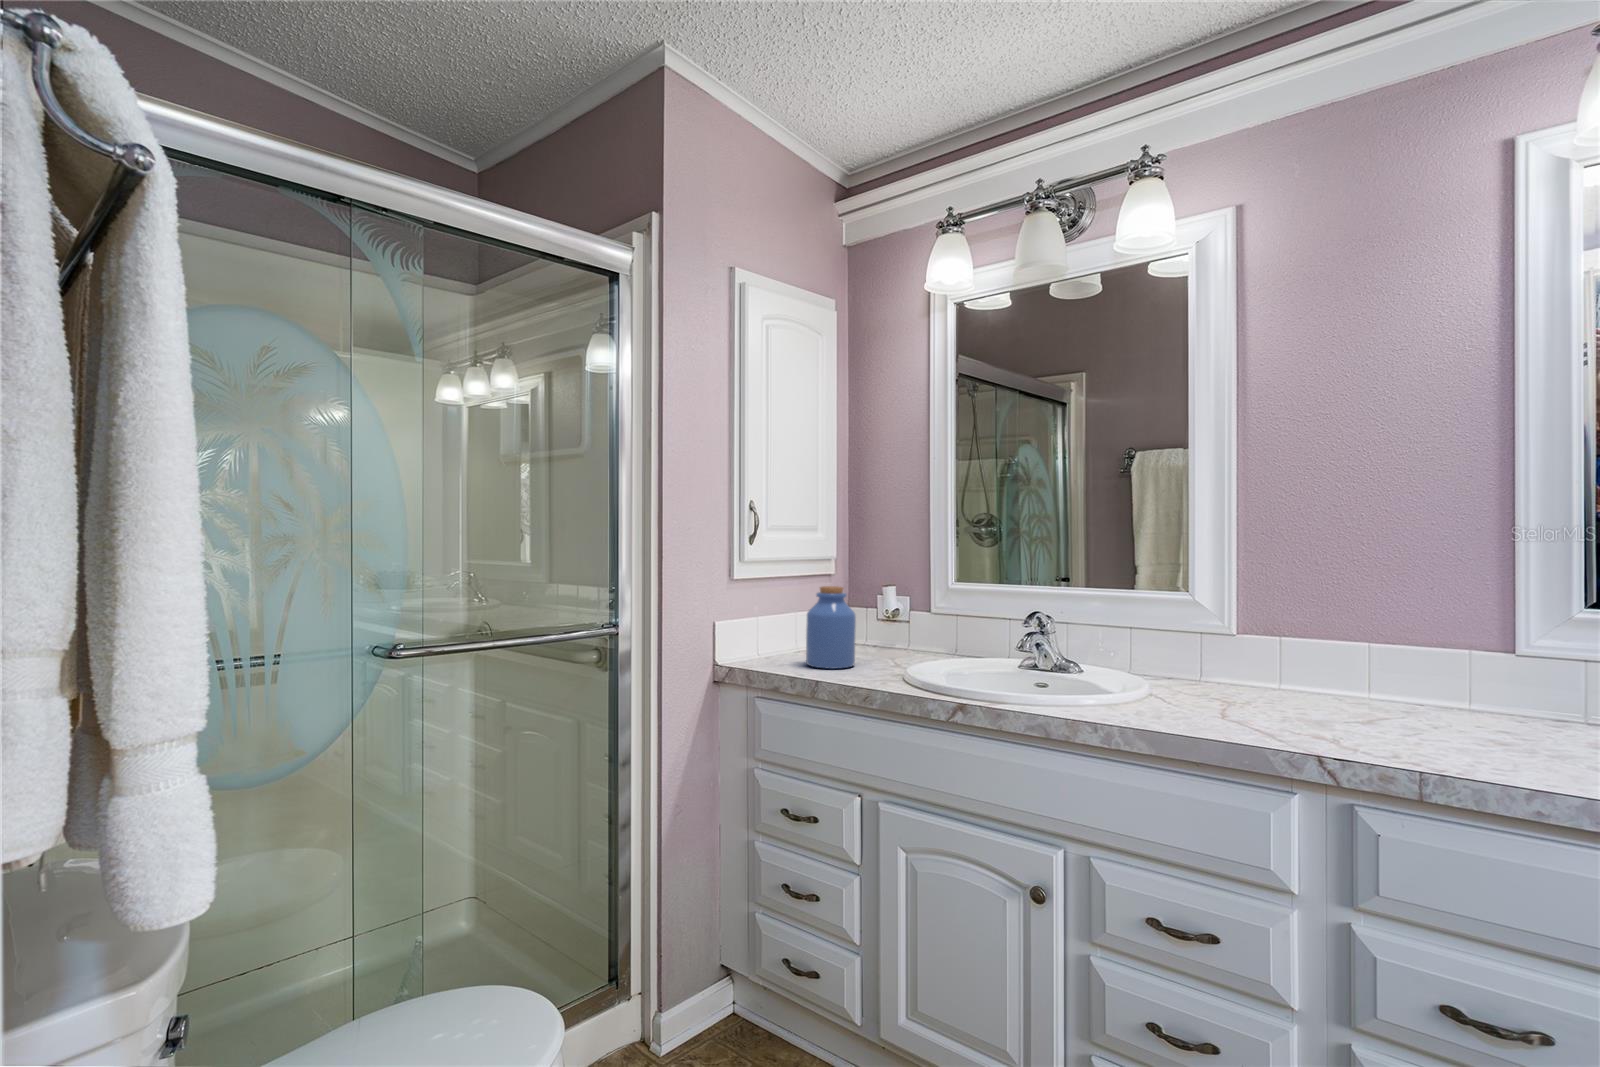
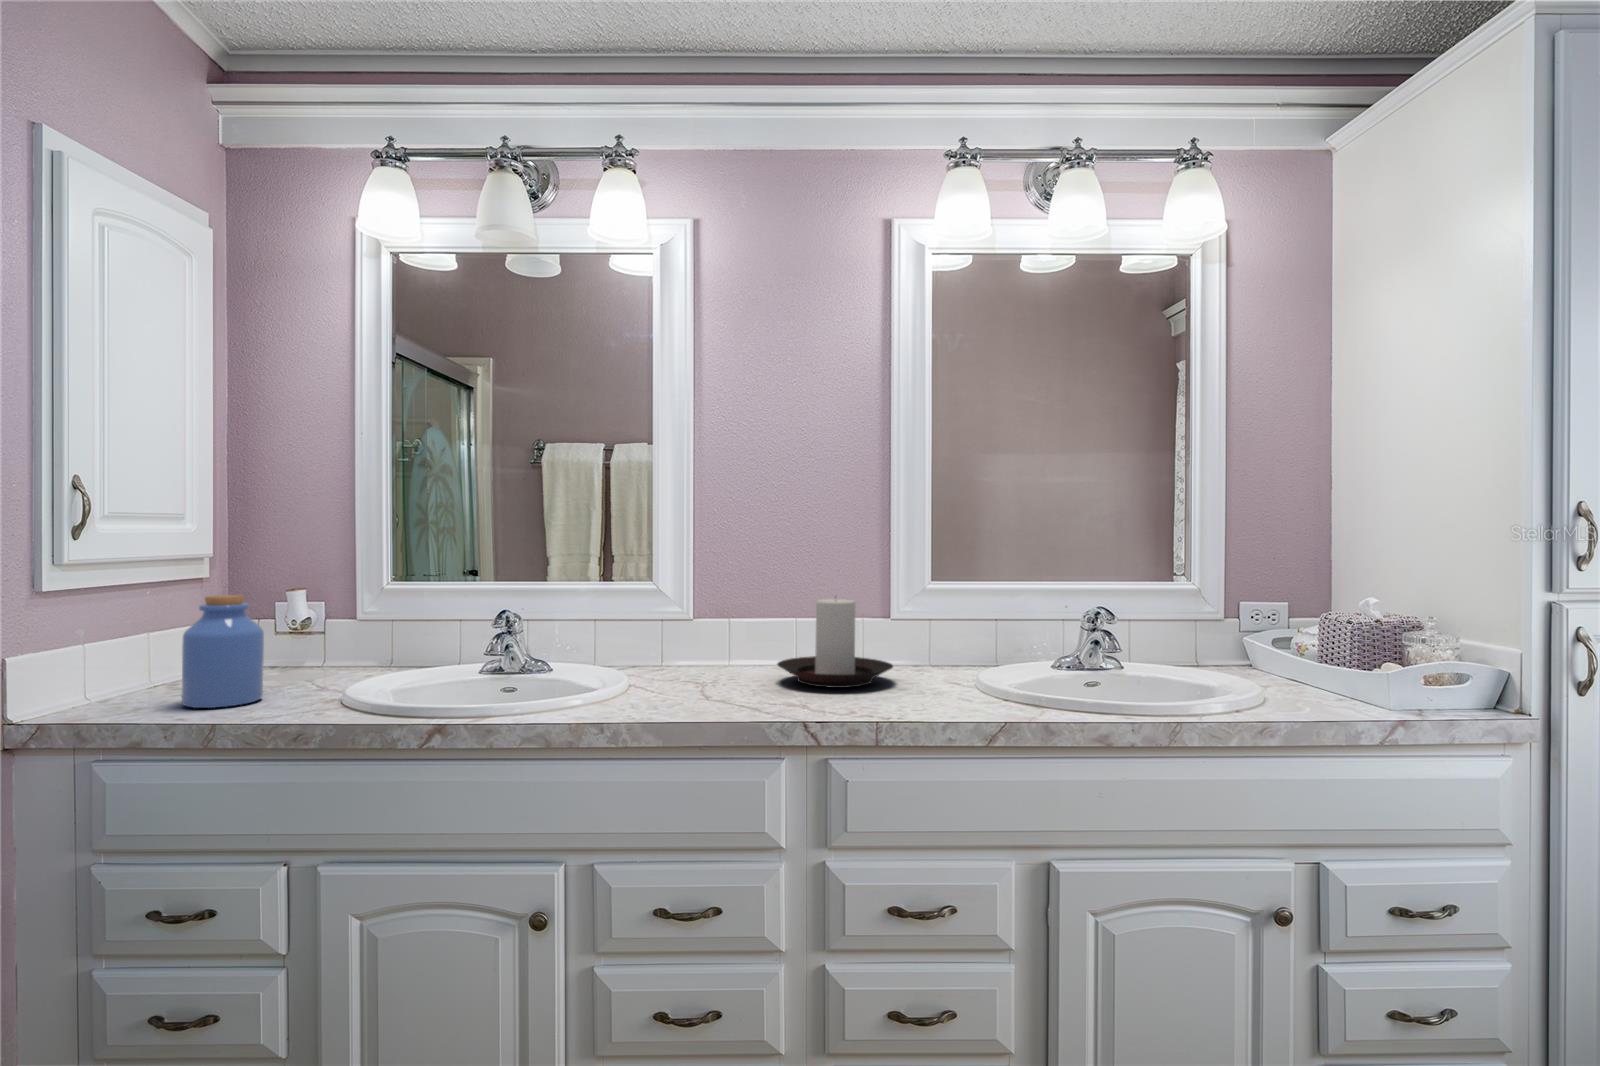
candle holder: none [1330,619,1513,737] -> present [777,599,893,688]

